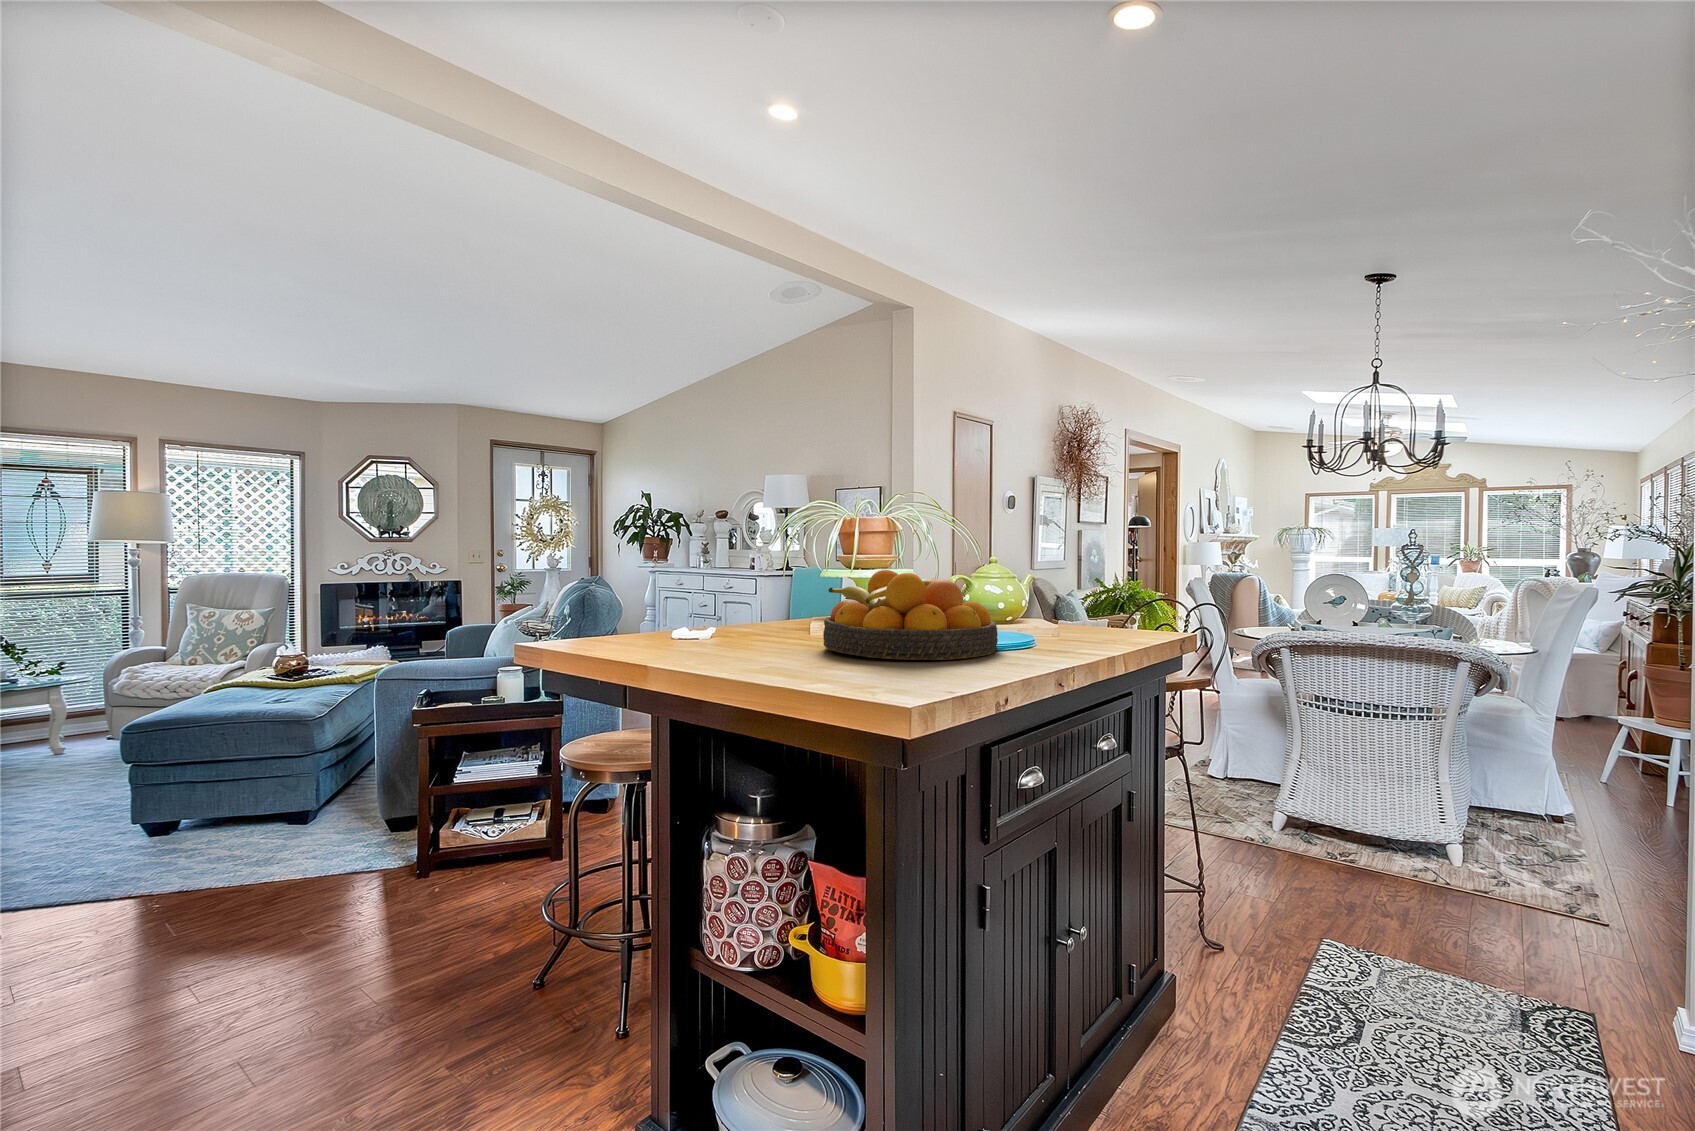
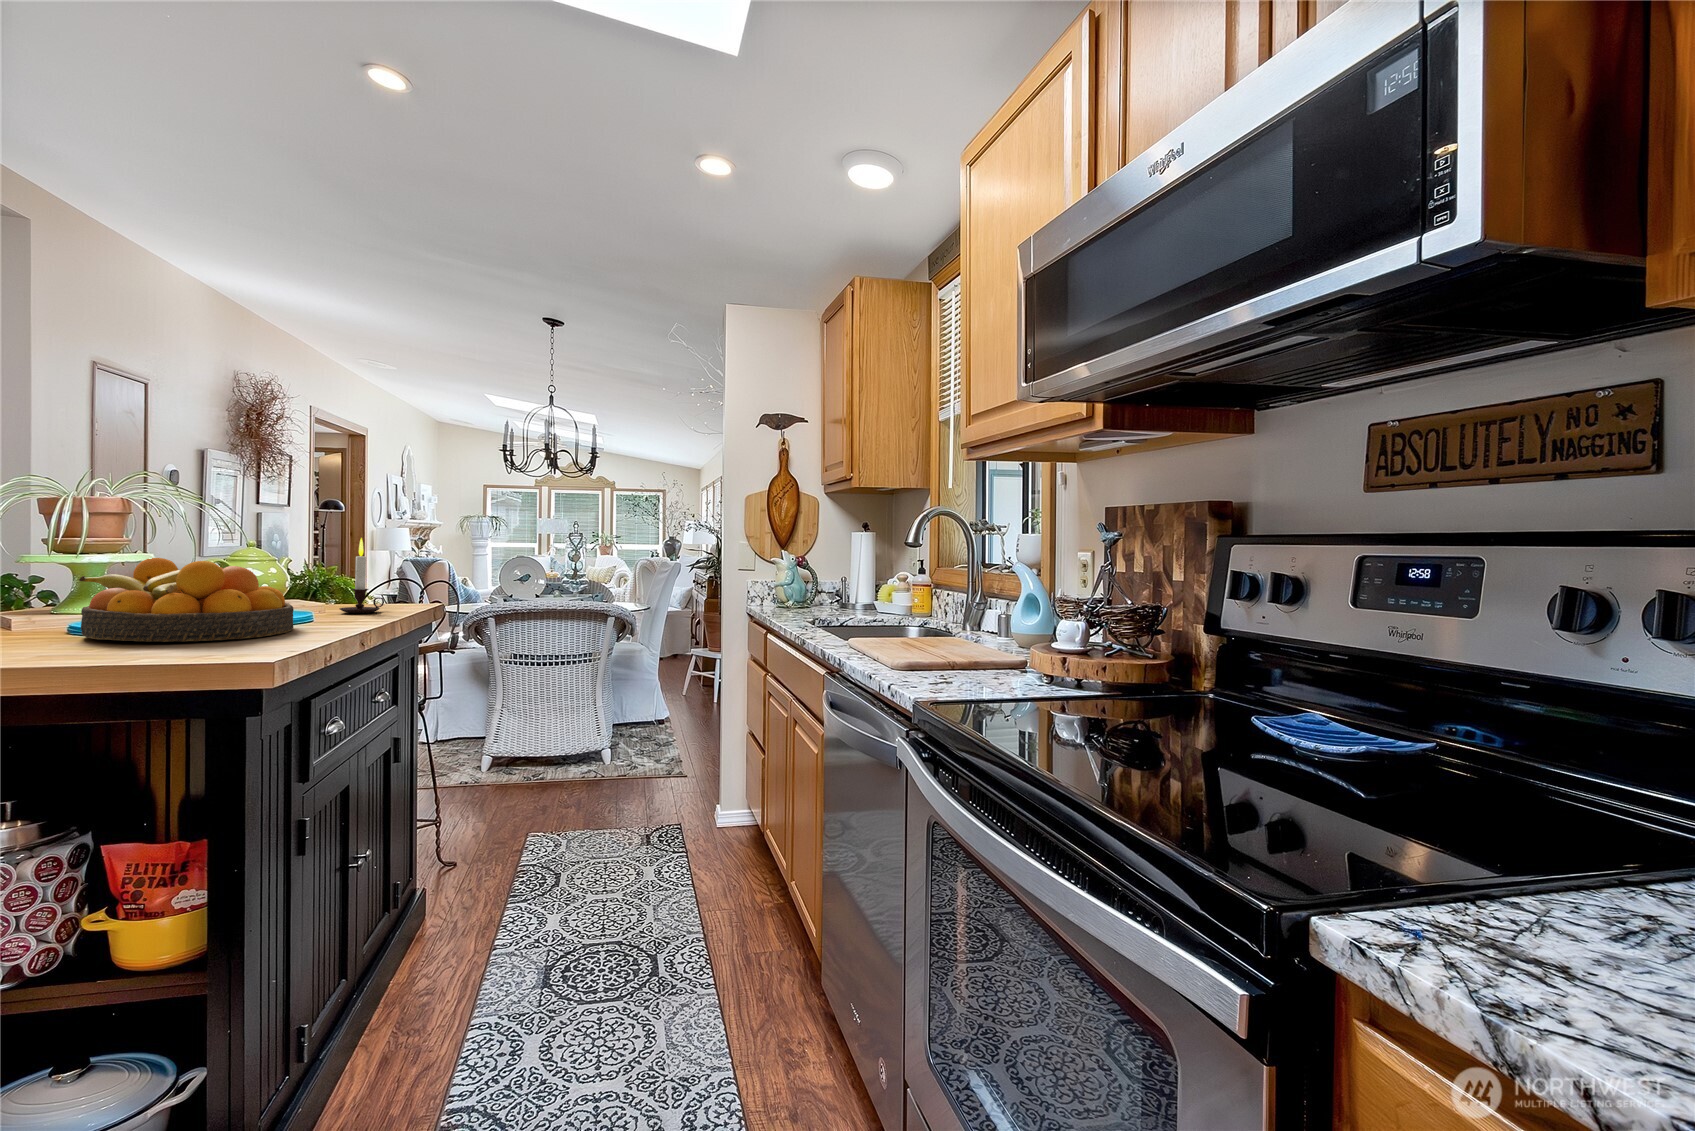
candle: none [1064,547,1114,636] -> present [340,538,384,613]

